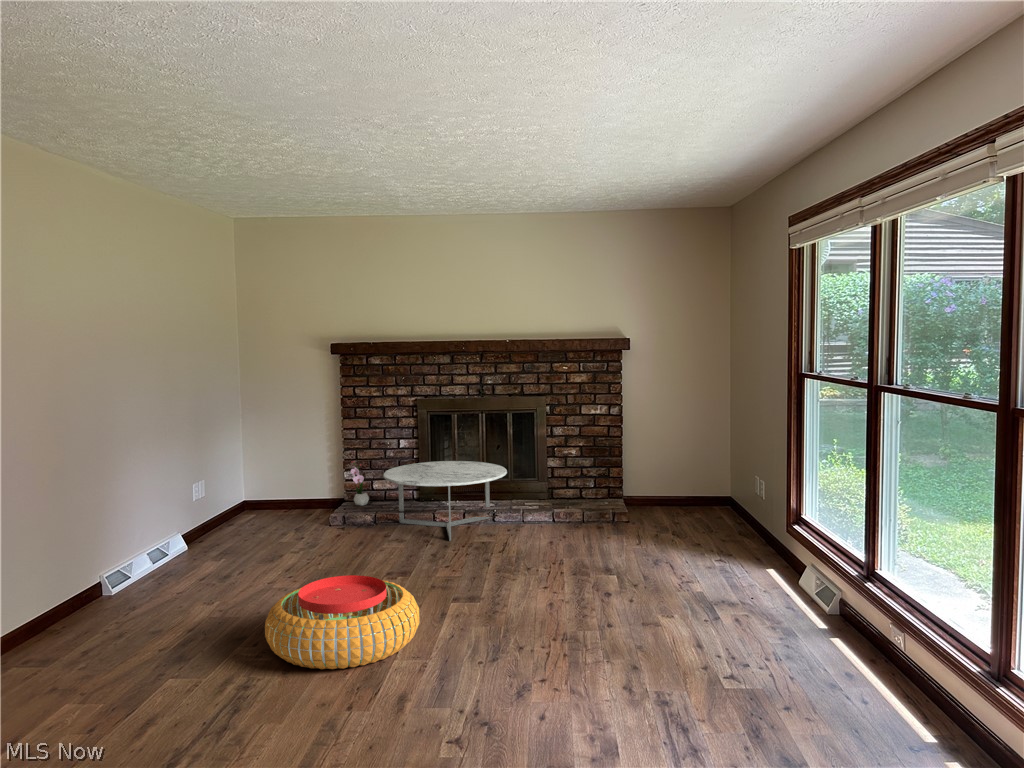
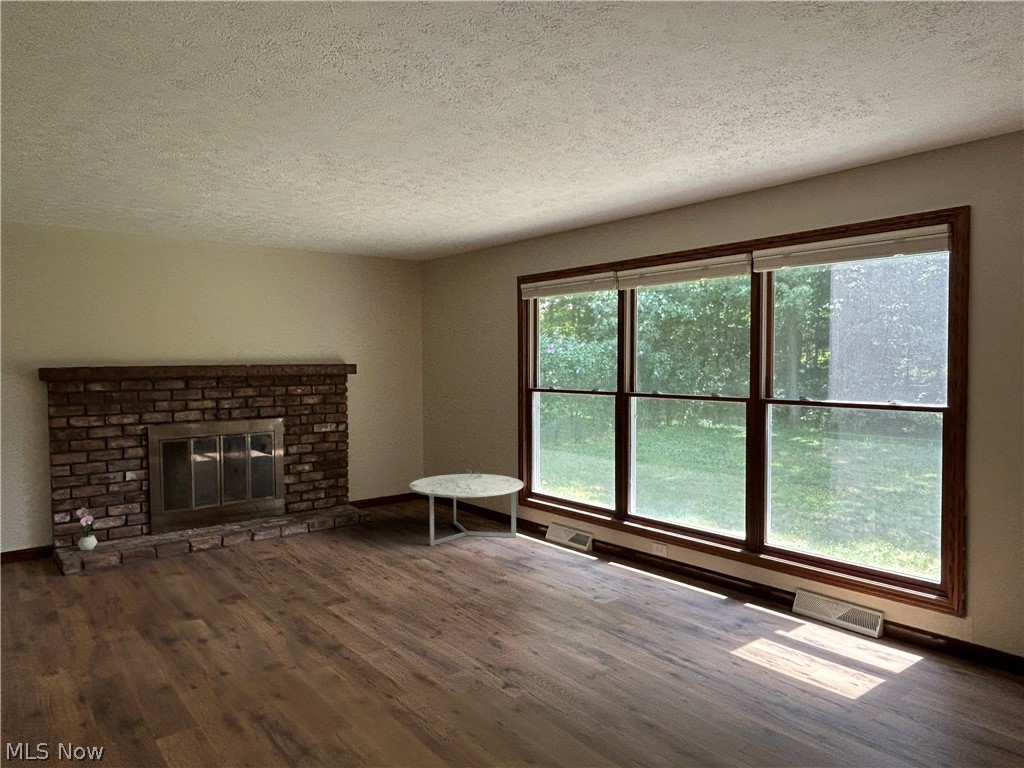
coffee table: present [383,461,507,541] -> present [409,474,523,546]
pouf: present [265,575,419,669] -> none [213,594,374,694]

